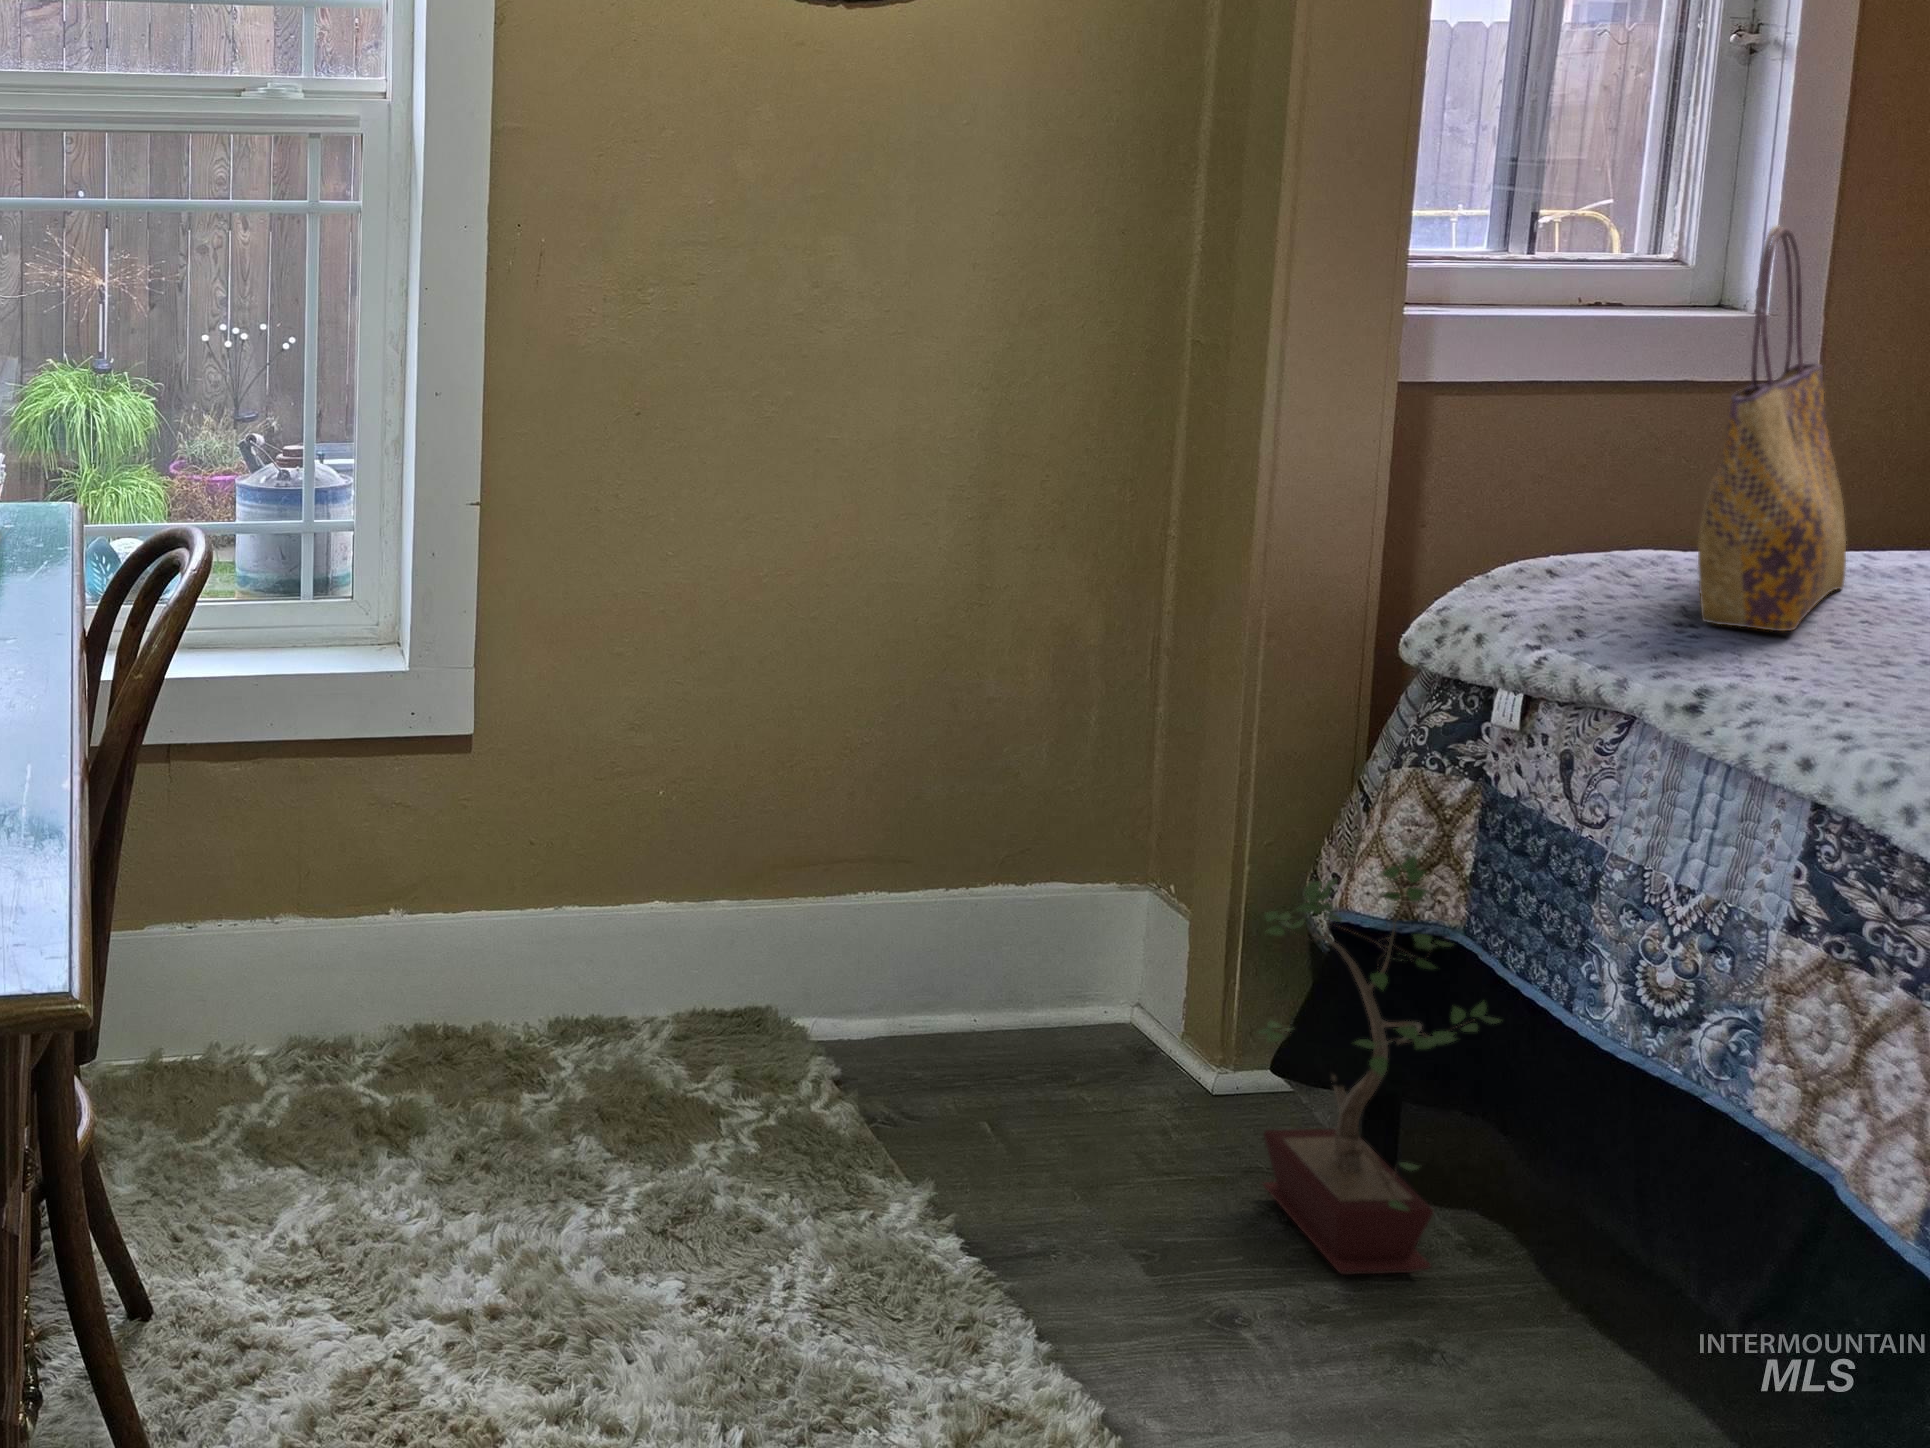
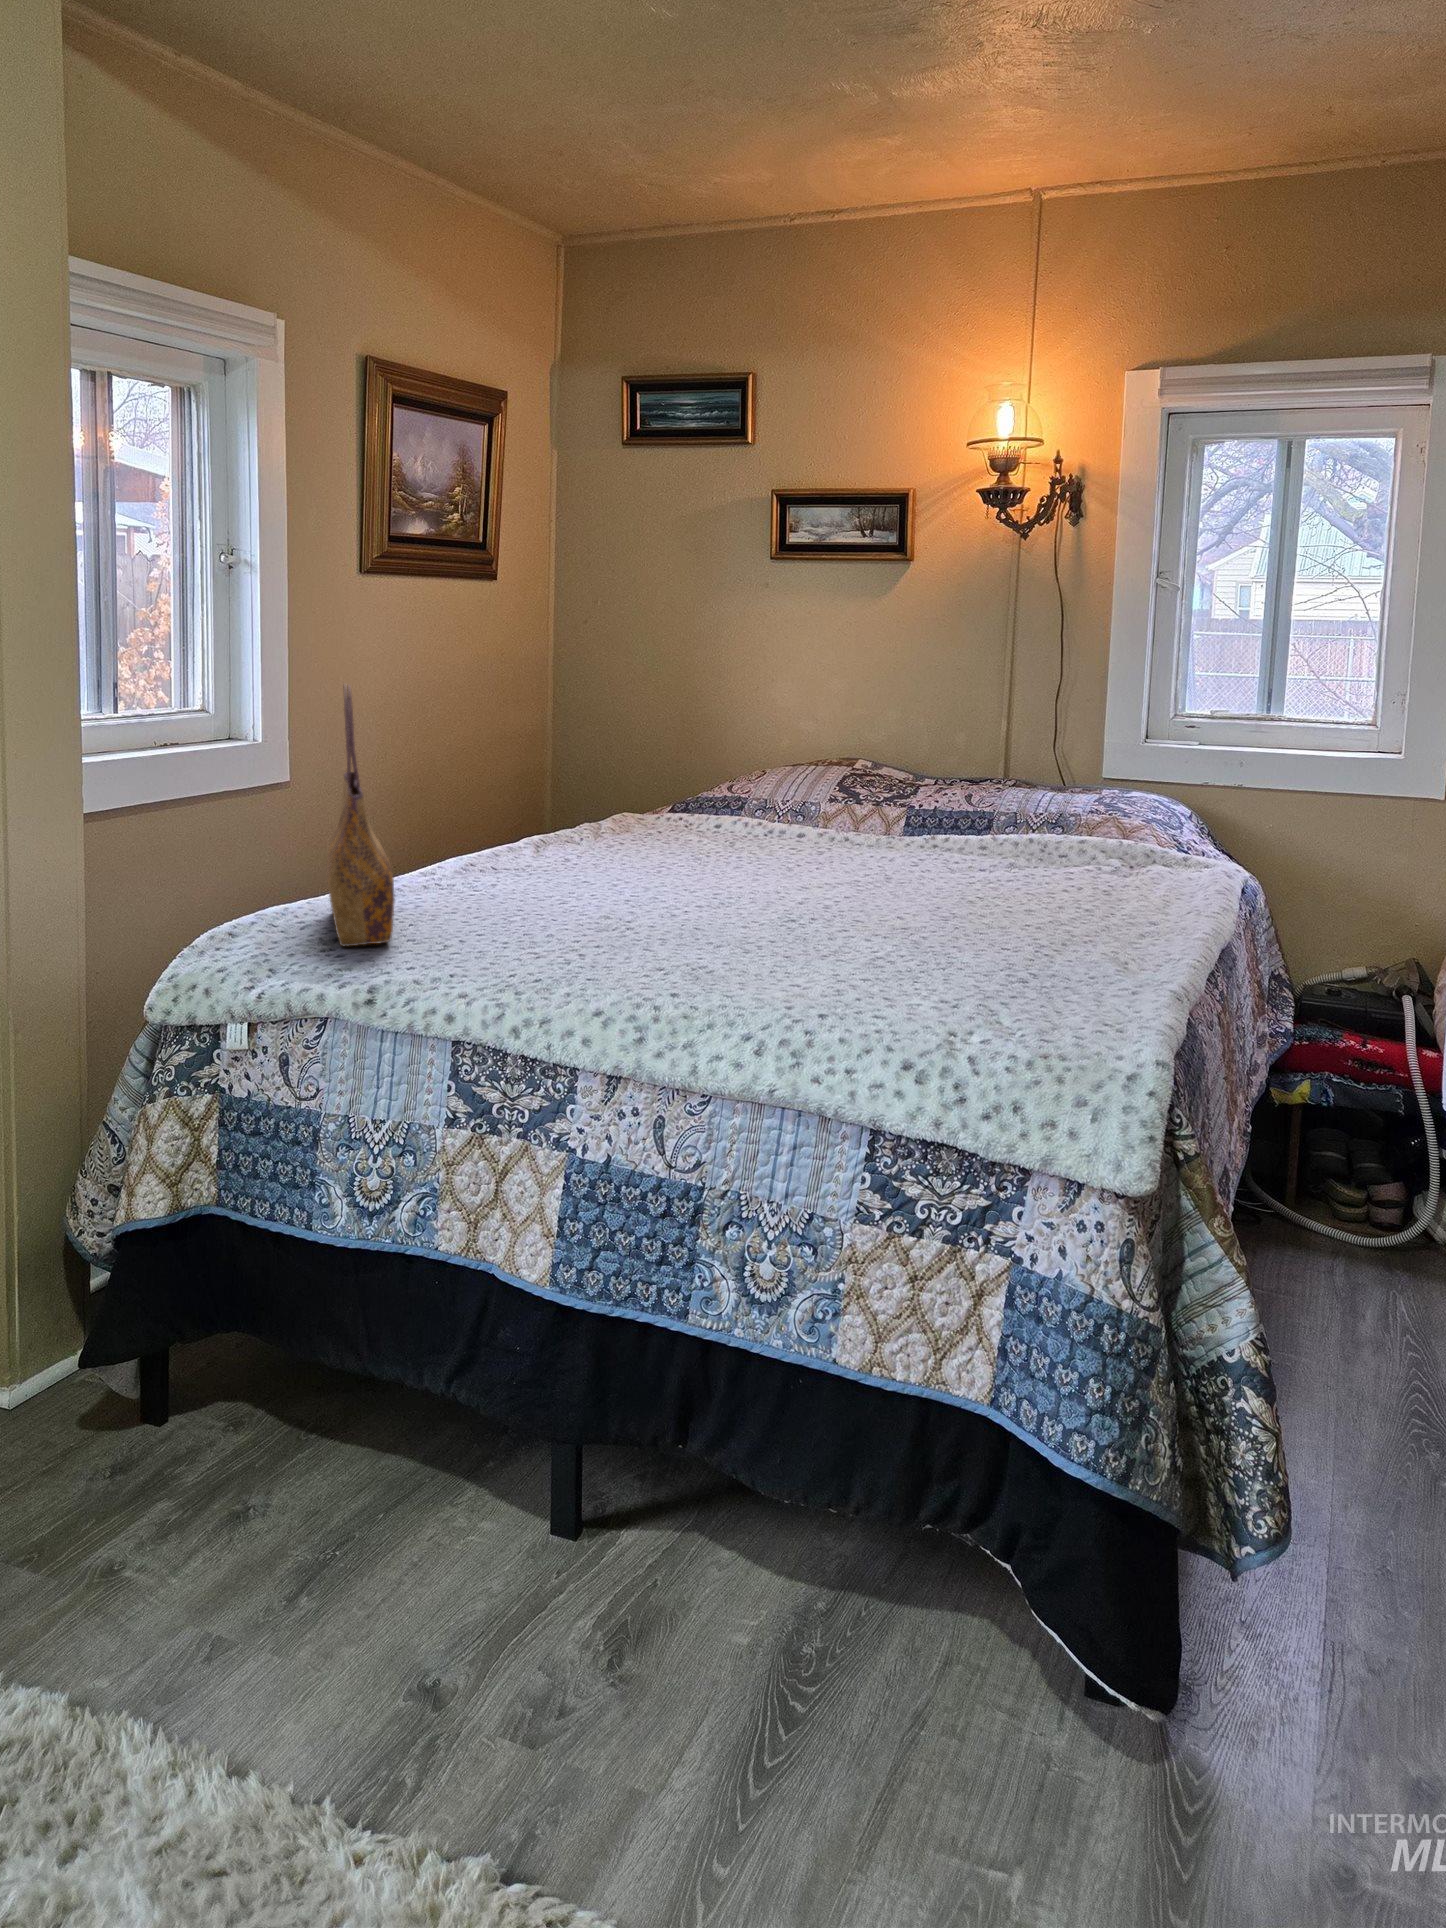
potted plant: present [1258,855,1501,1275] -> none [60,1156,273,1488]

